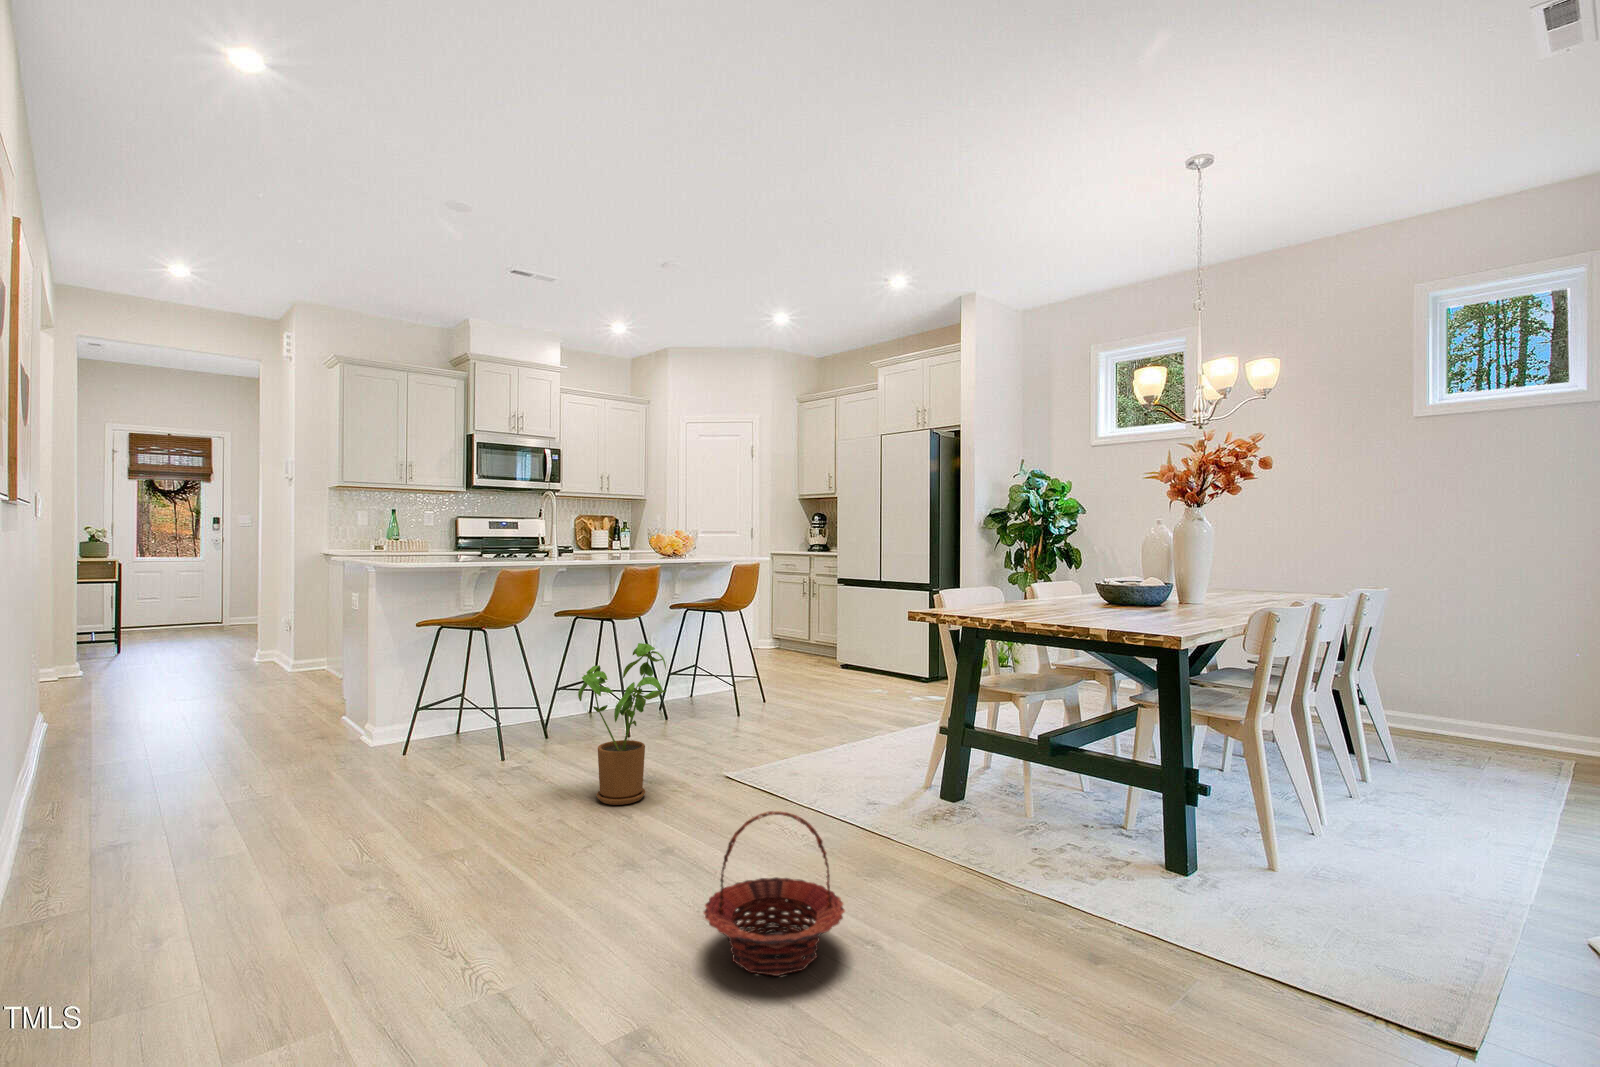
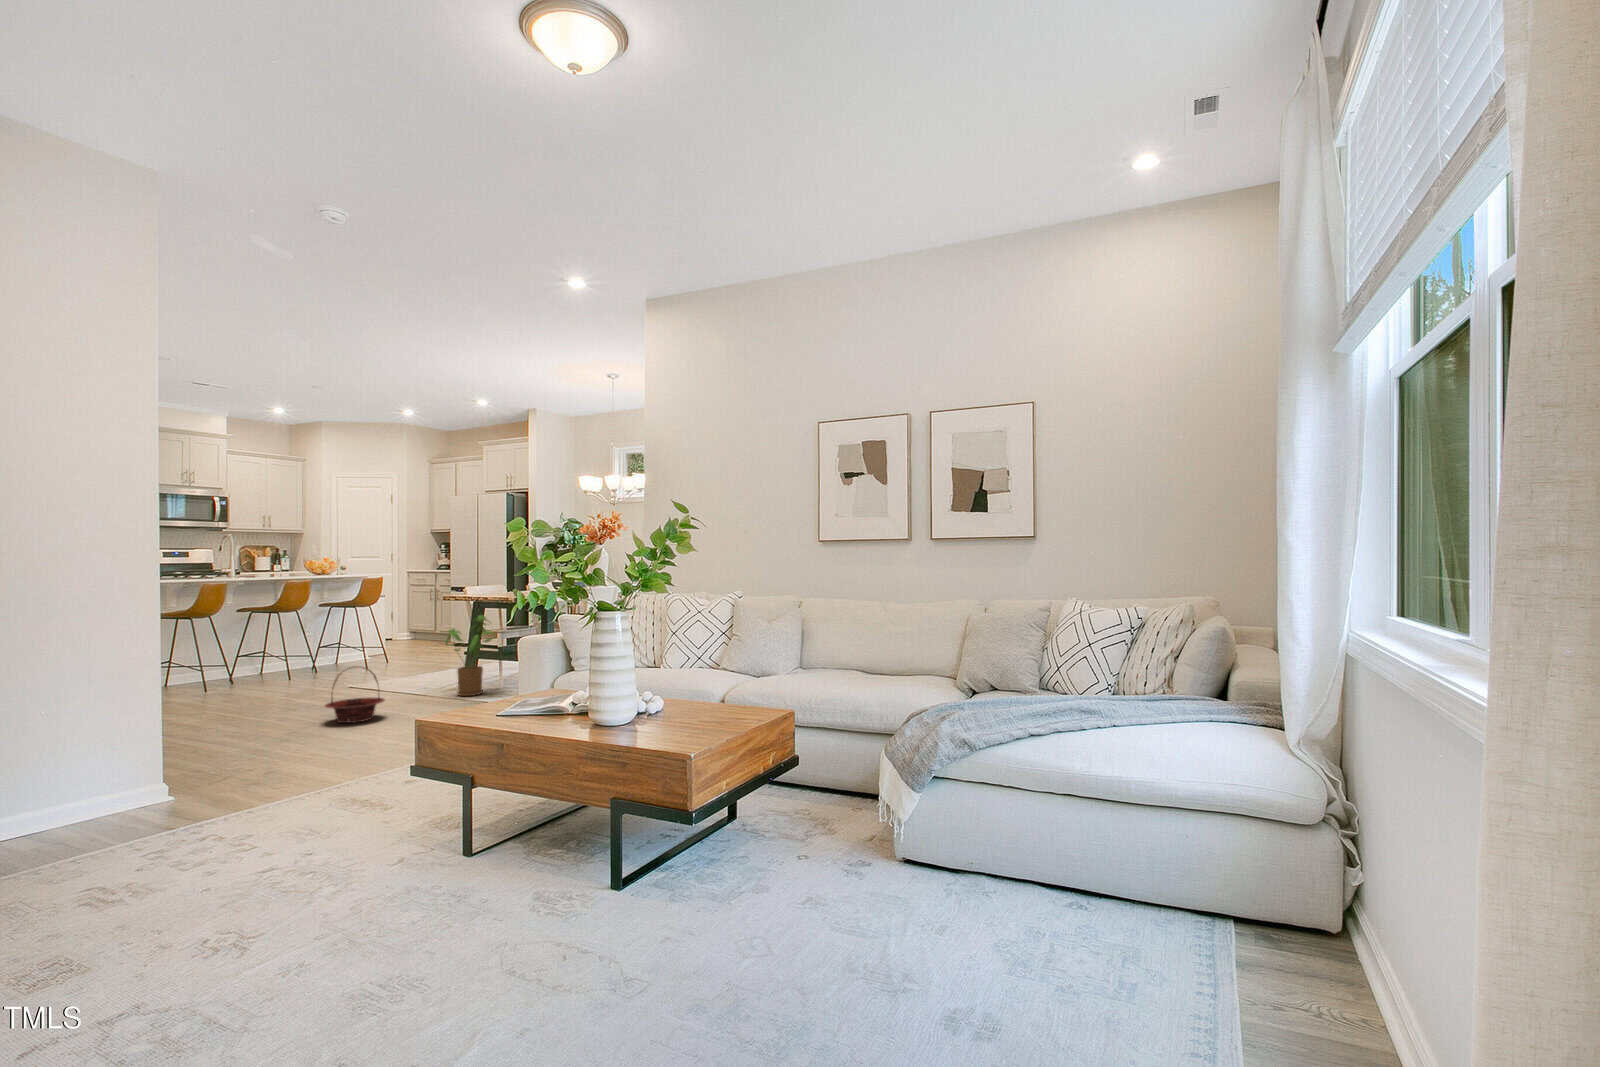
house plant: present [578,643,666,805] -> present [445,615,494,696]

